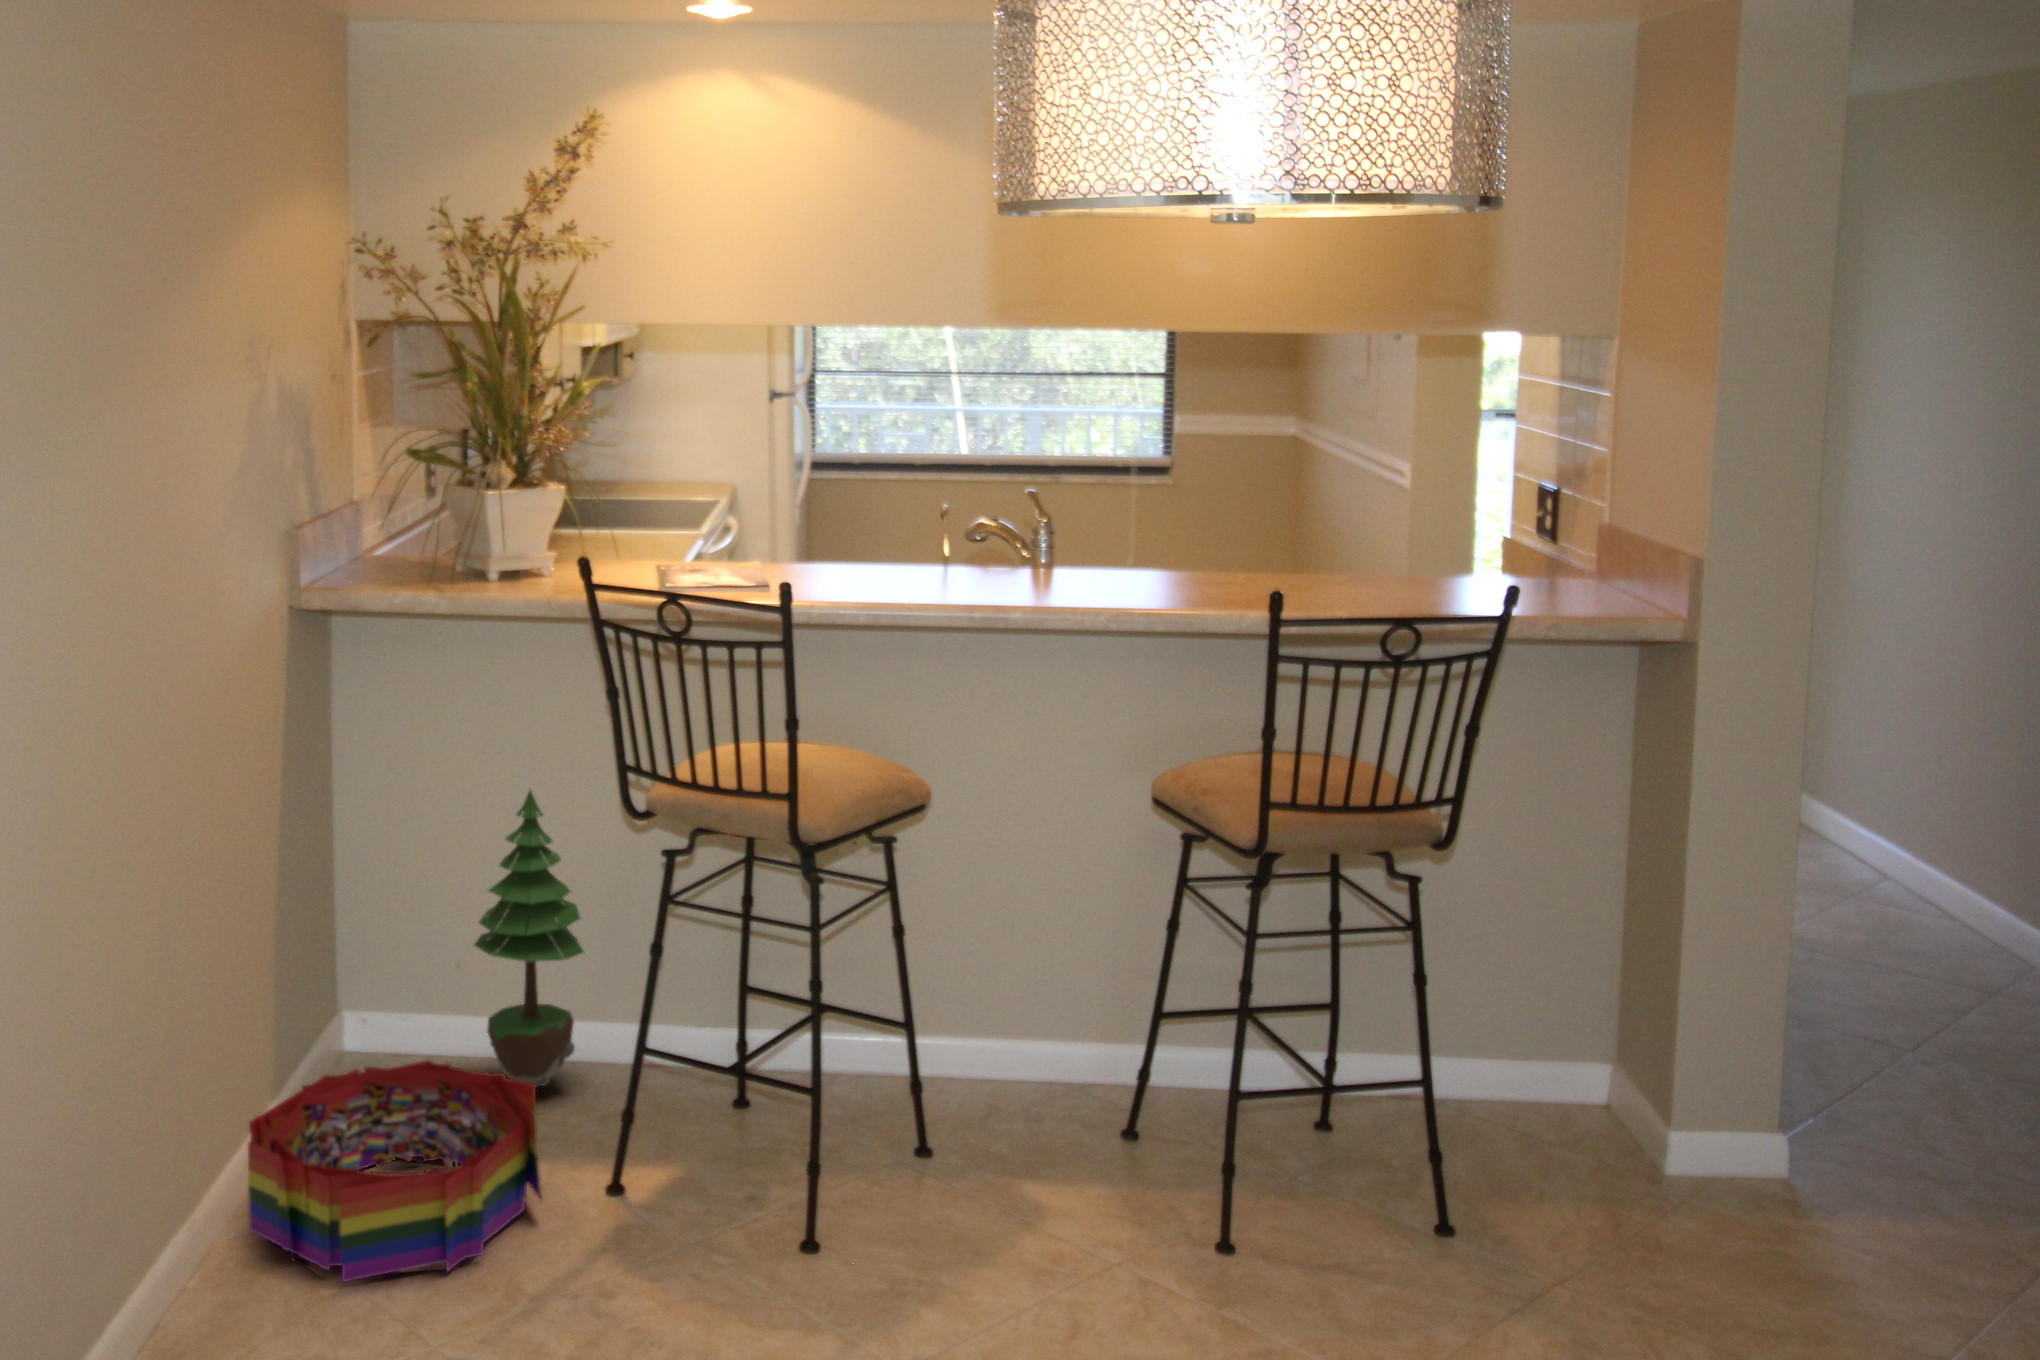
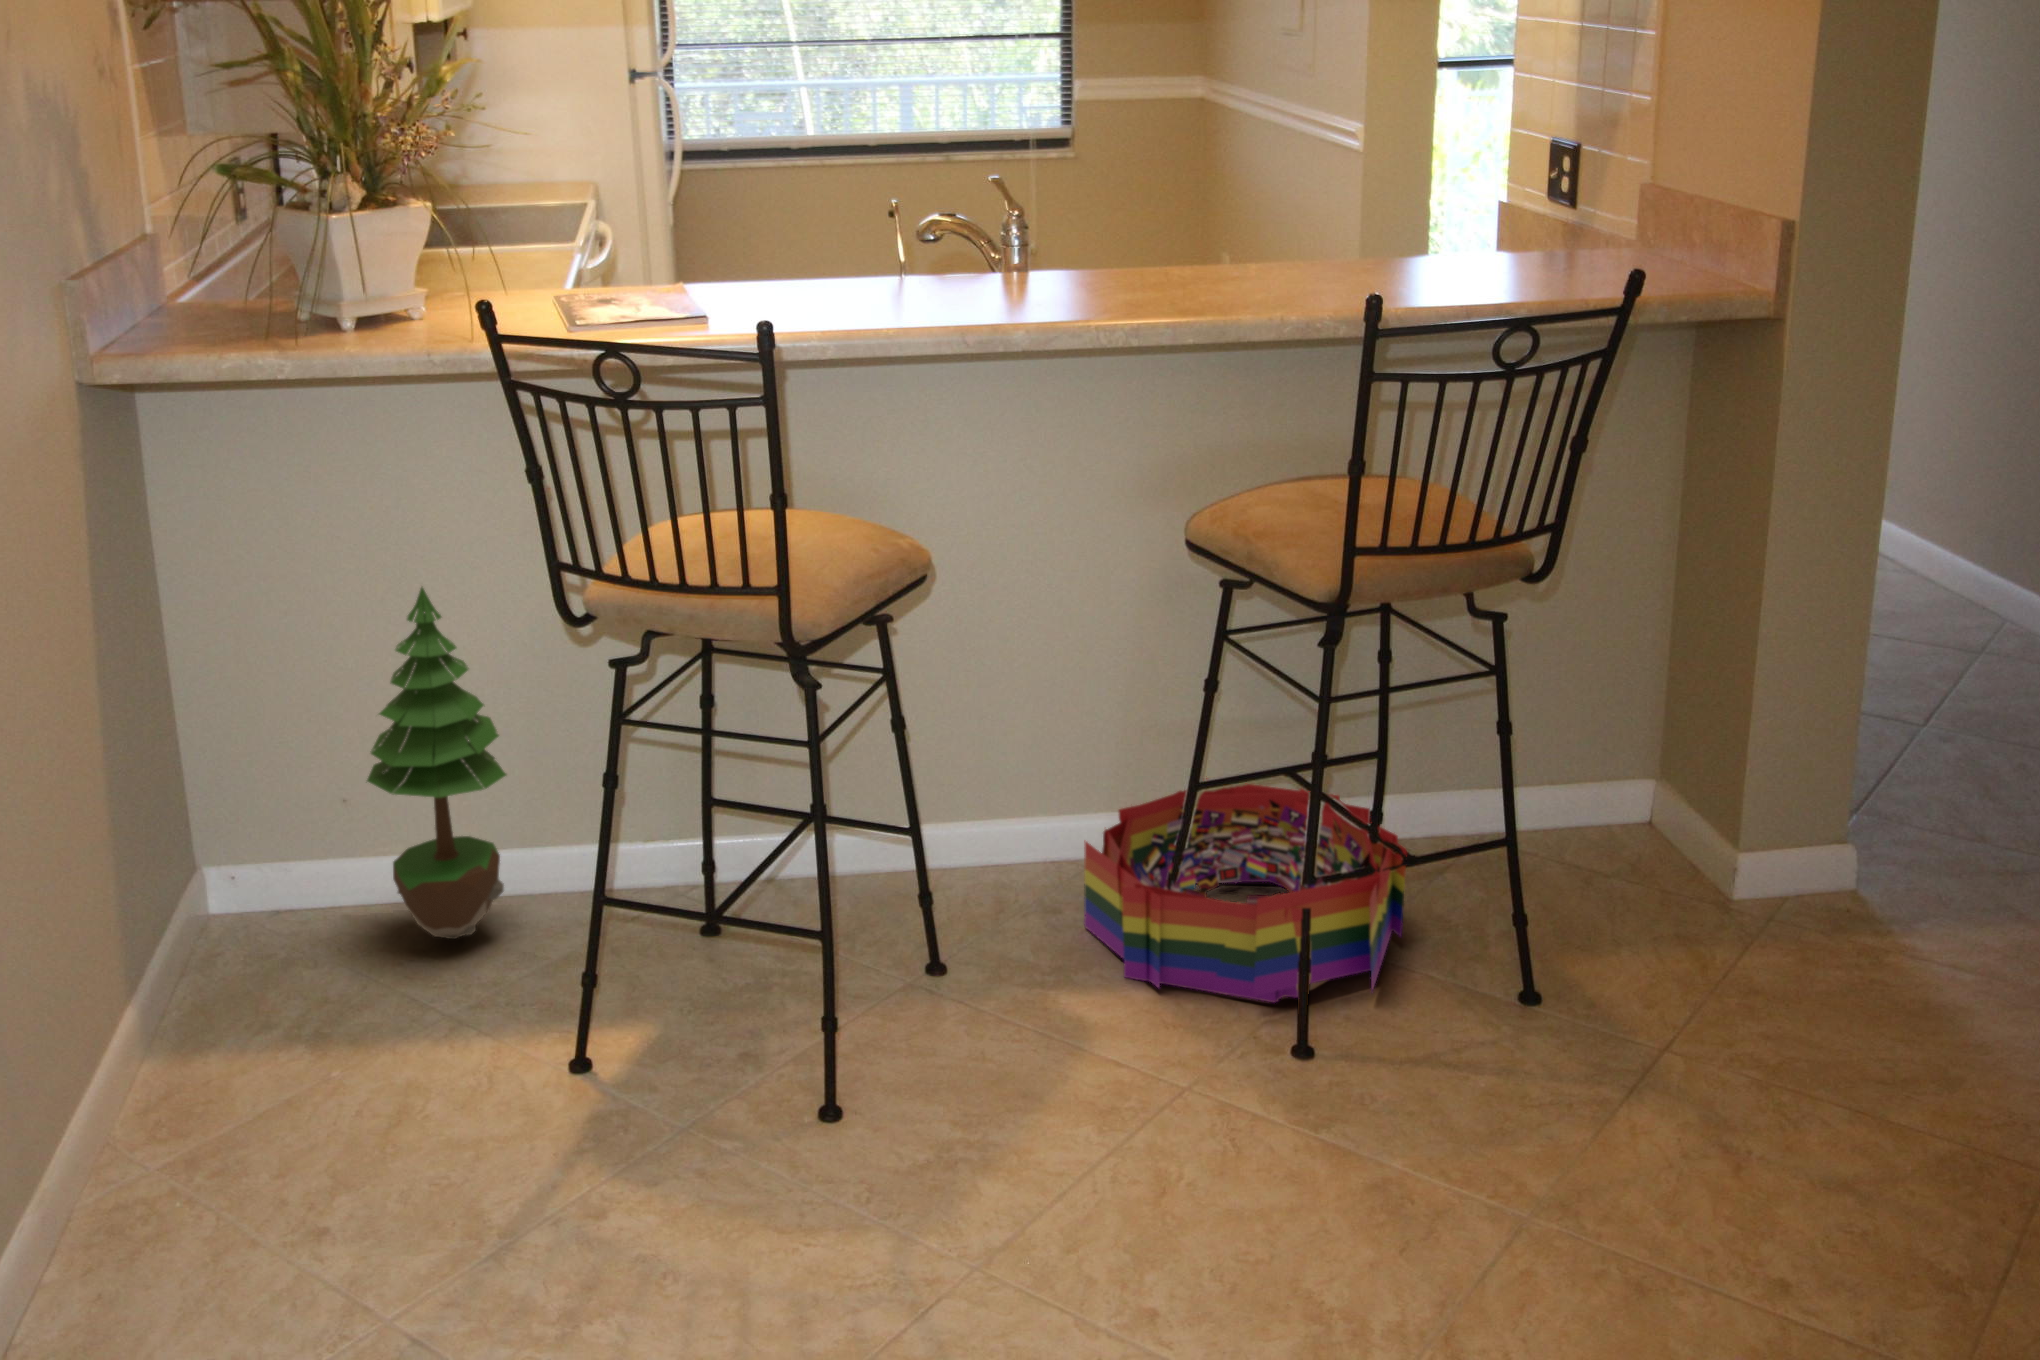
storage bin: present [248,1060,541,1281] -> present [1084,778,1407,1002]

